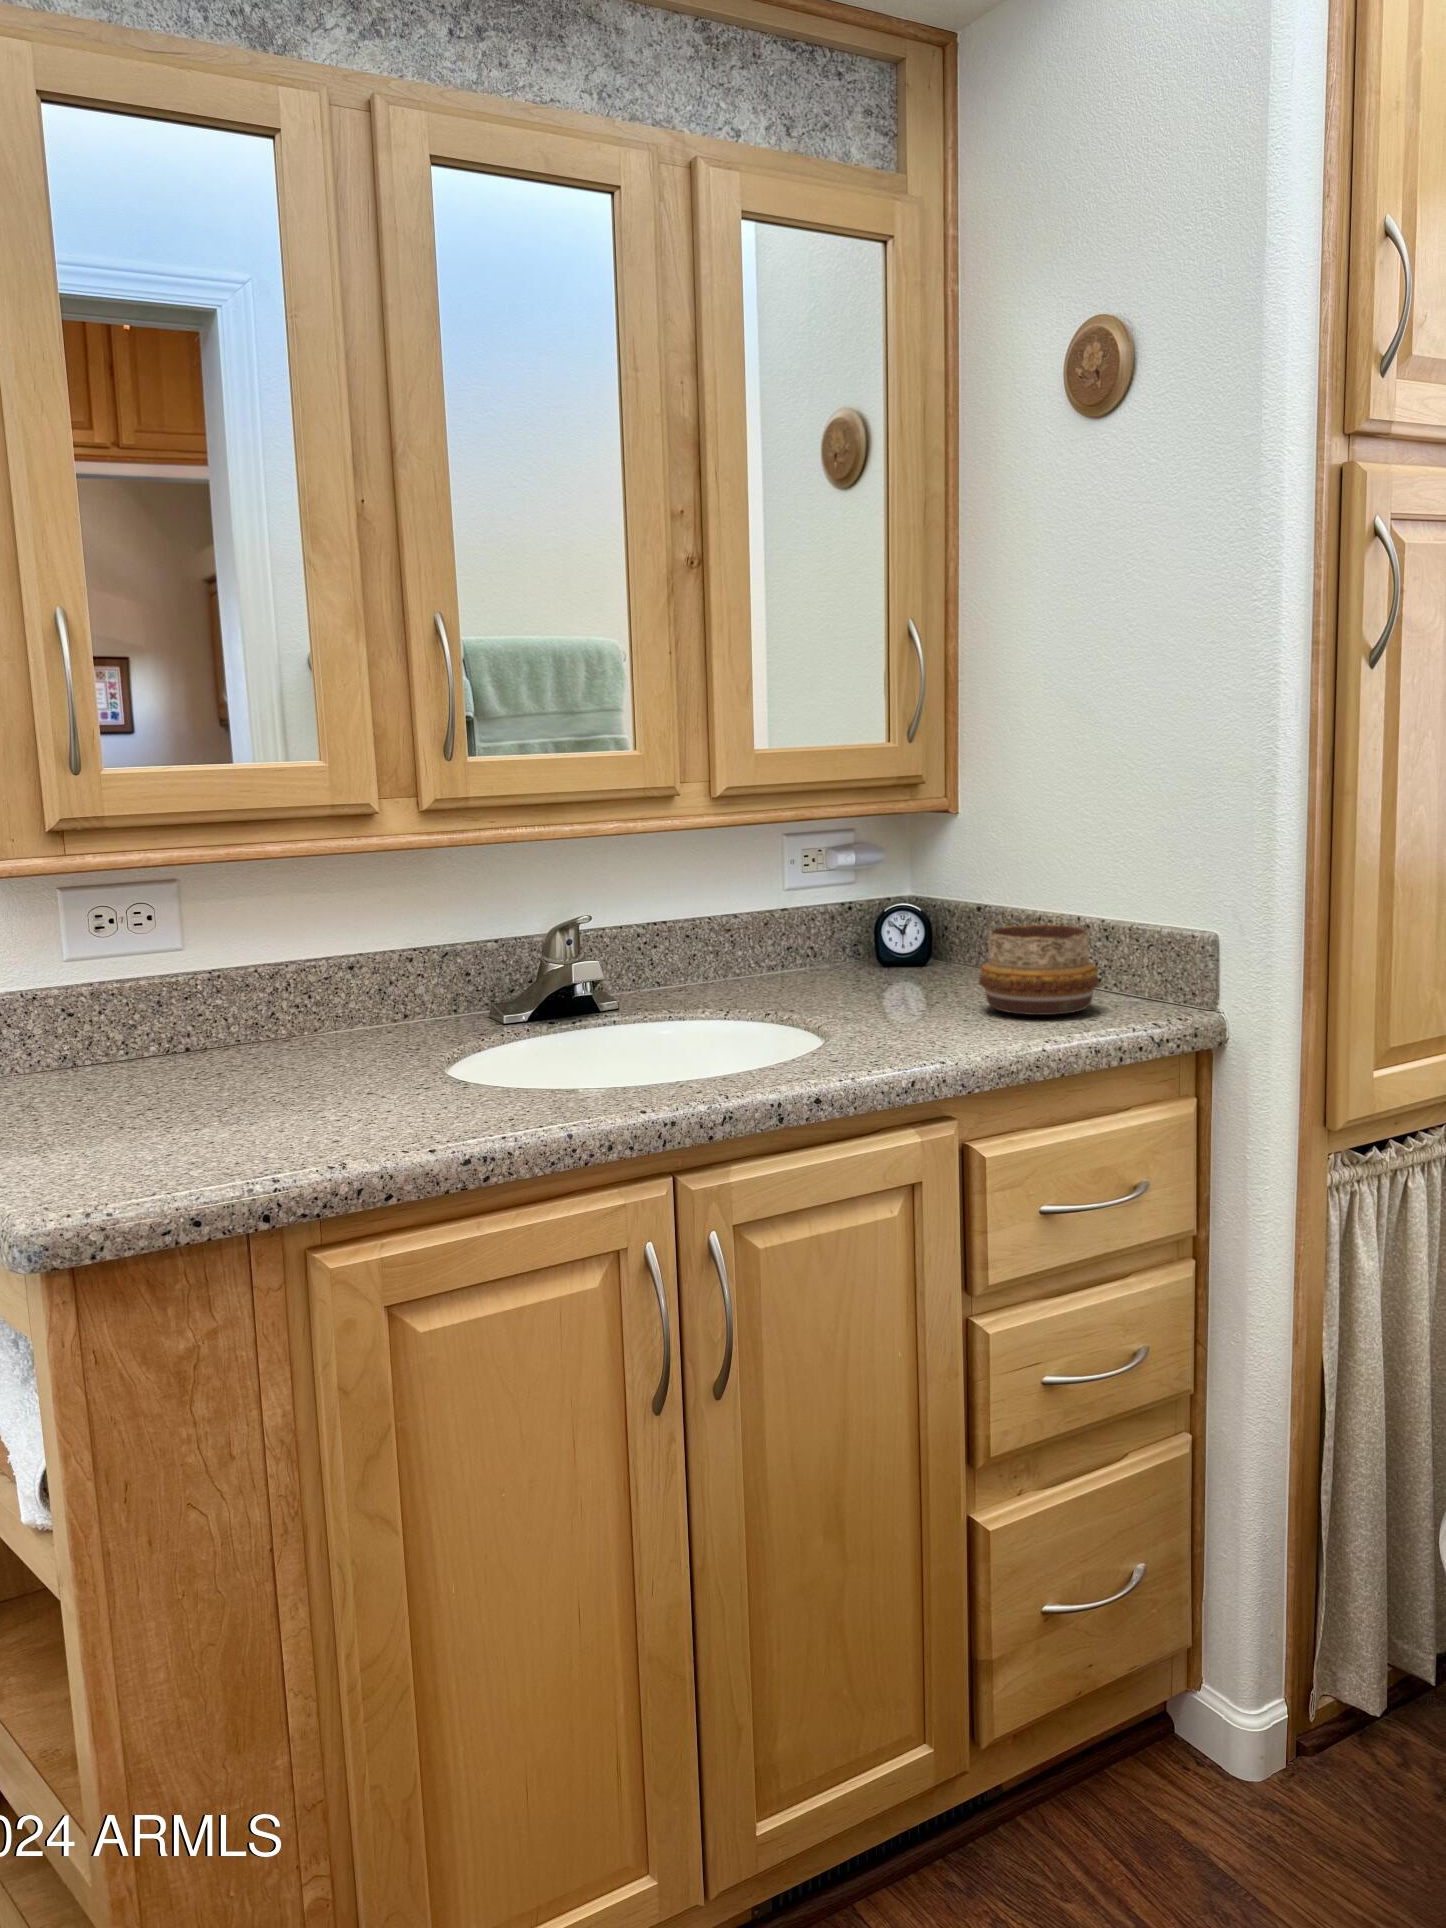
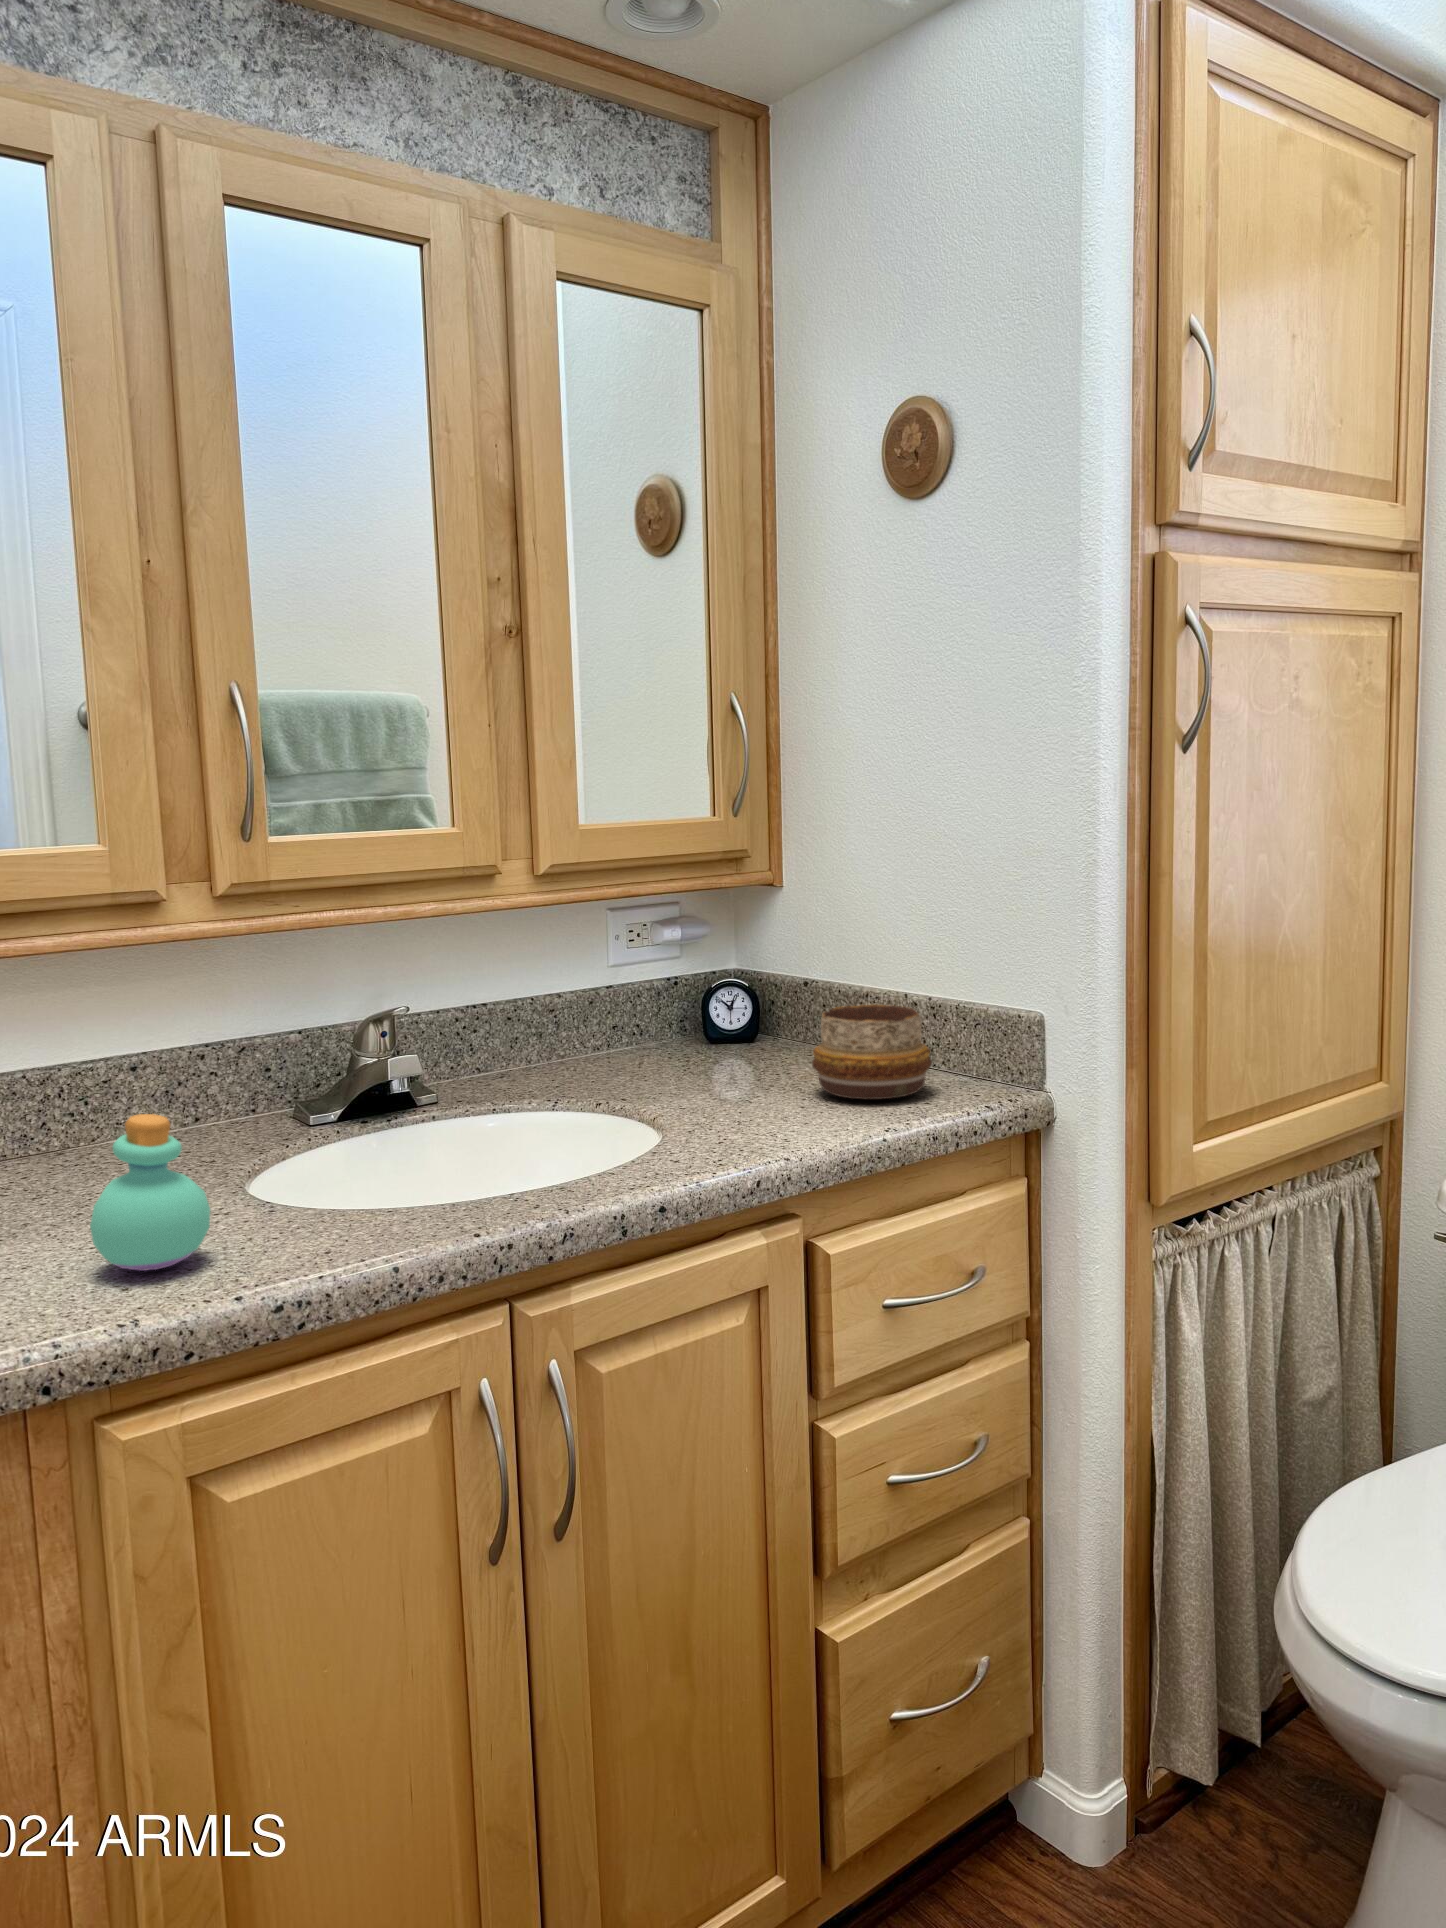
perfume bottle: none [306,991,409,1128] -> present [90,1114,211,1271]

